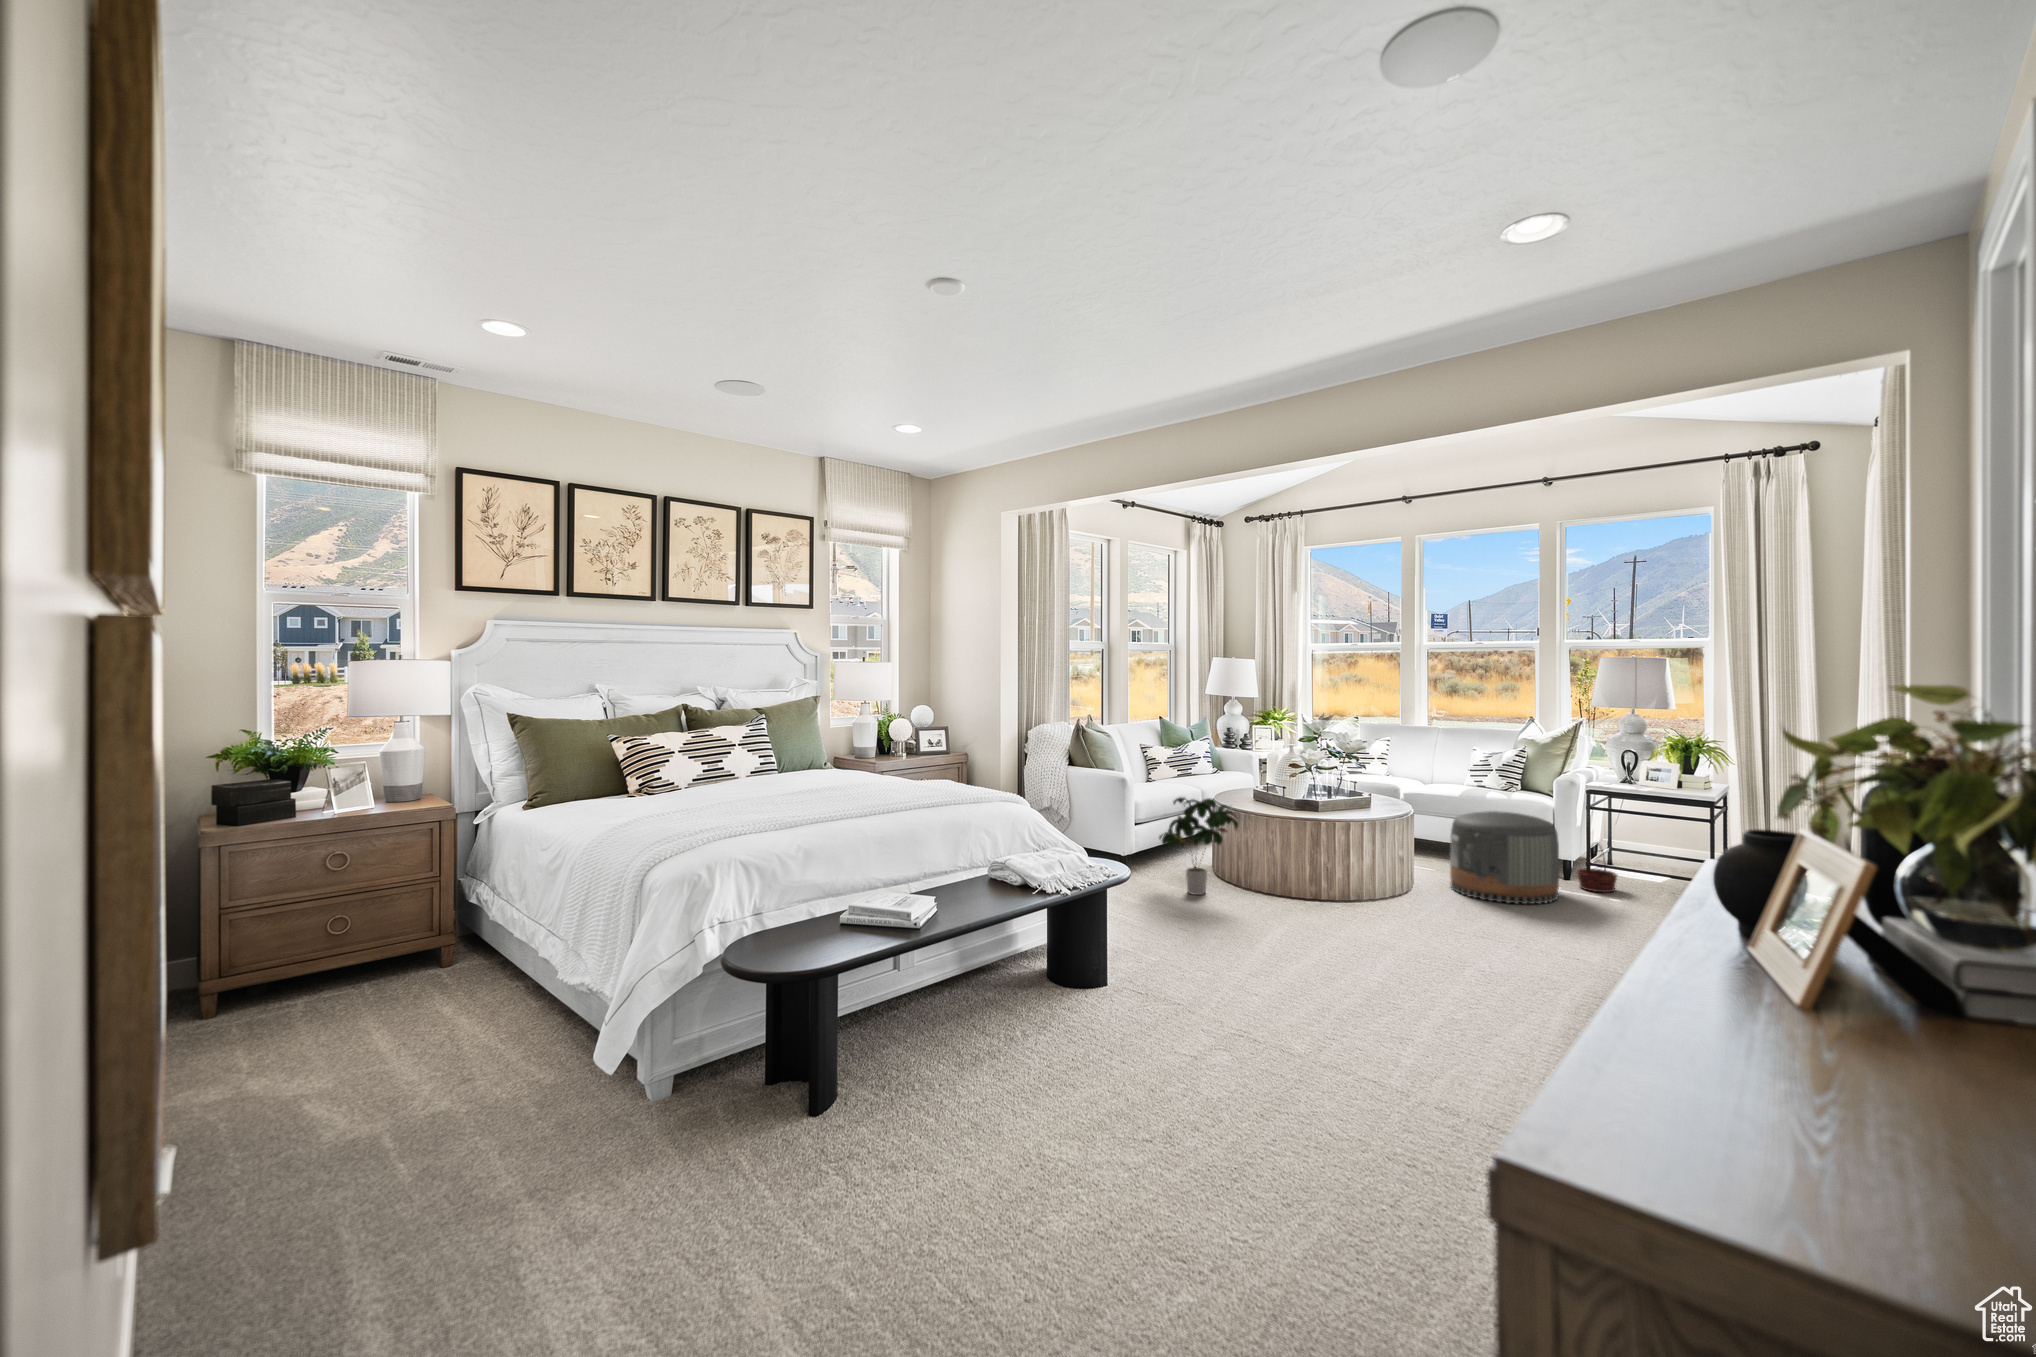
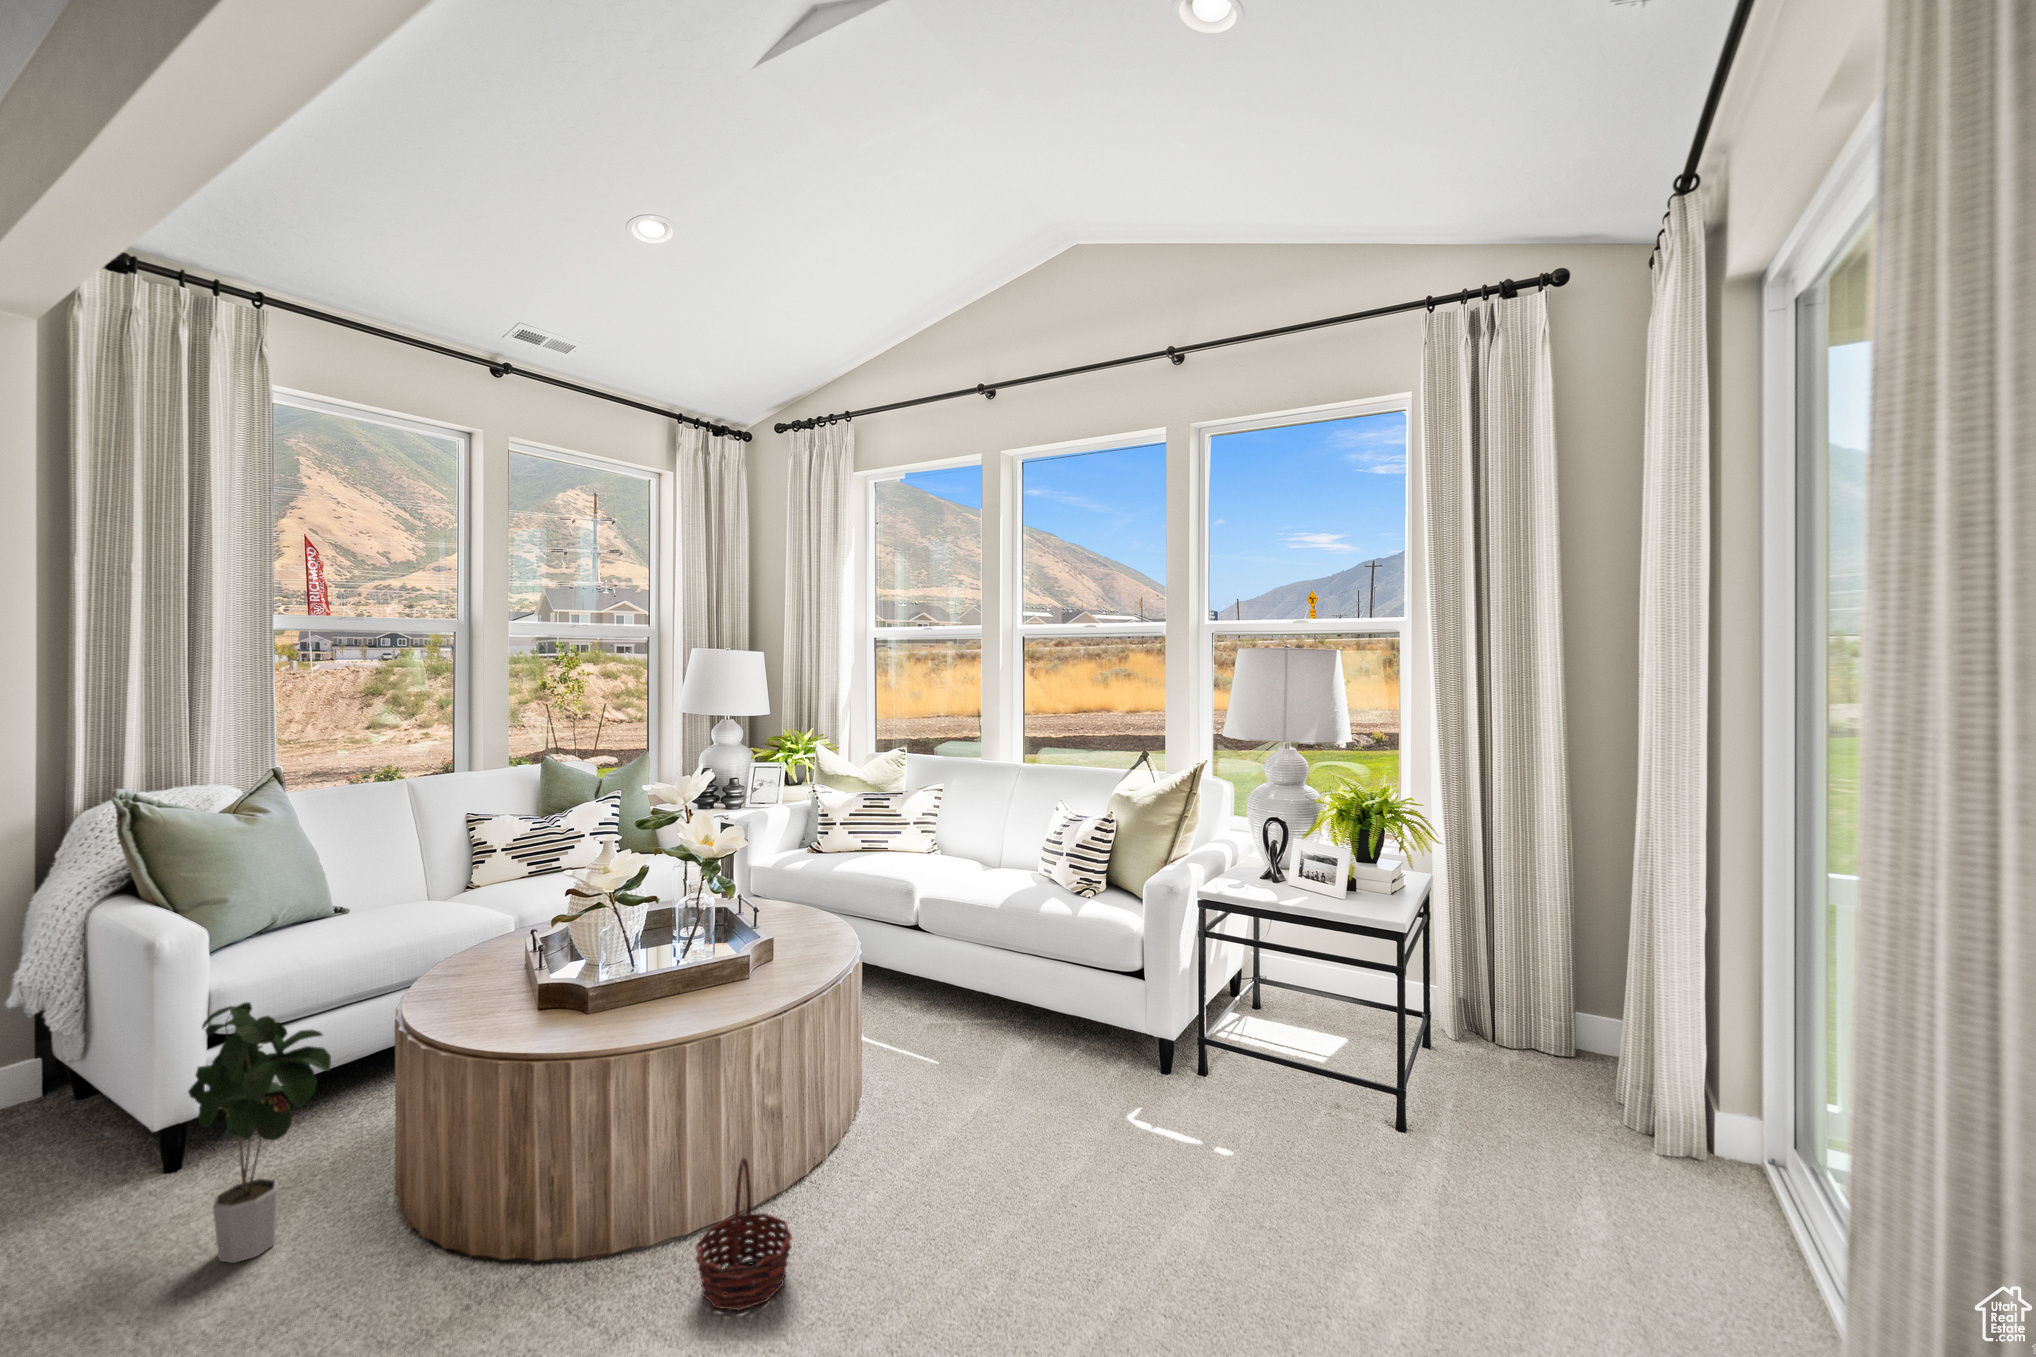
pouf: present [1450,811,1559,904] -> none [896,975,1100,1217]
basket: present [1577,854,1617,892] -> present [695,1158,792,1310]

